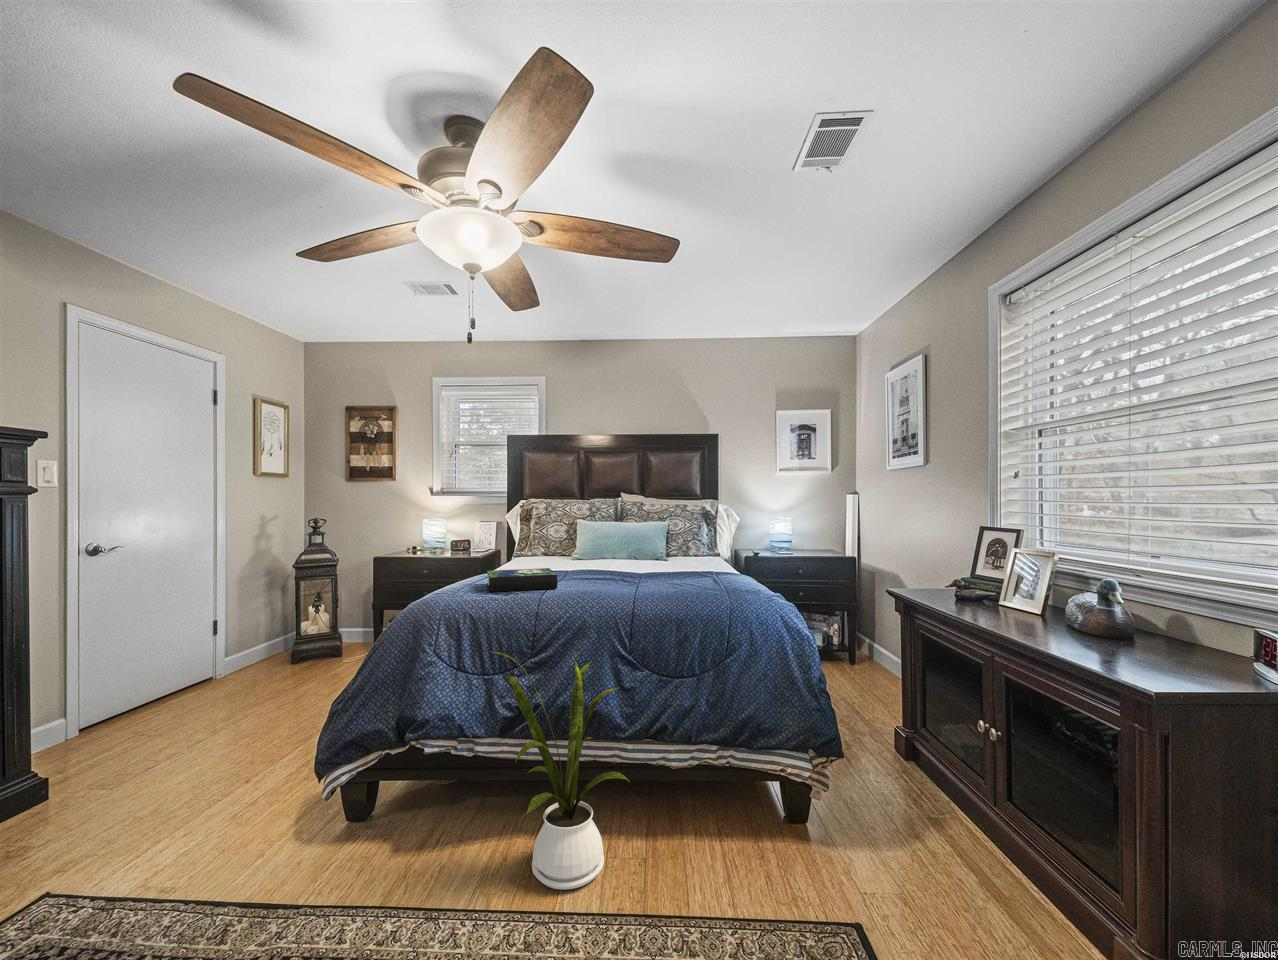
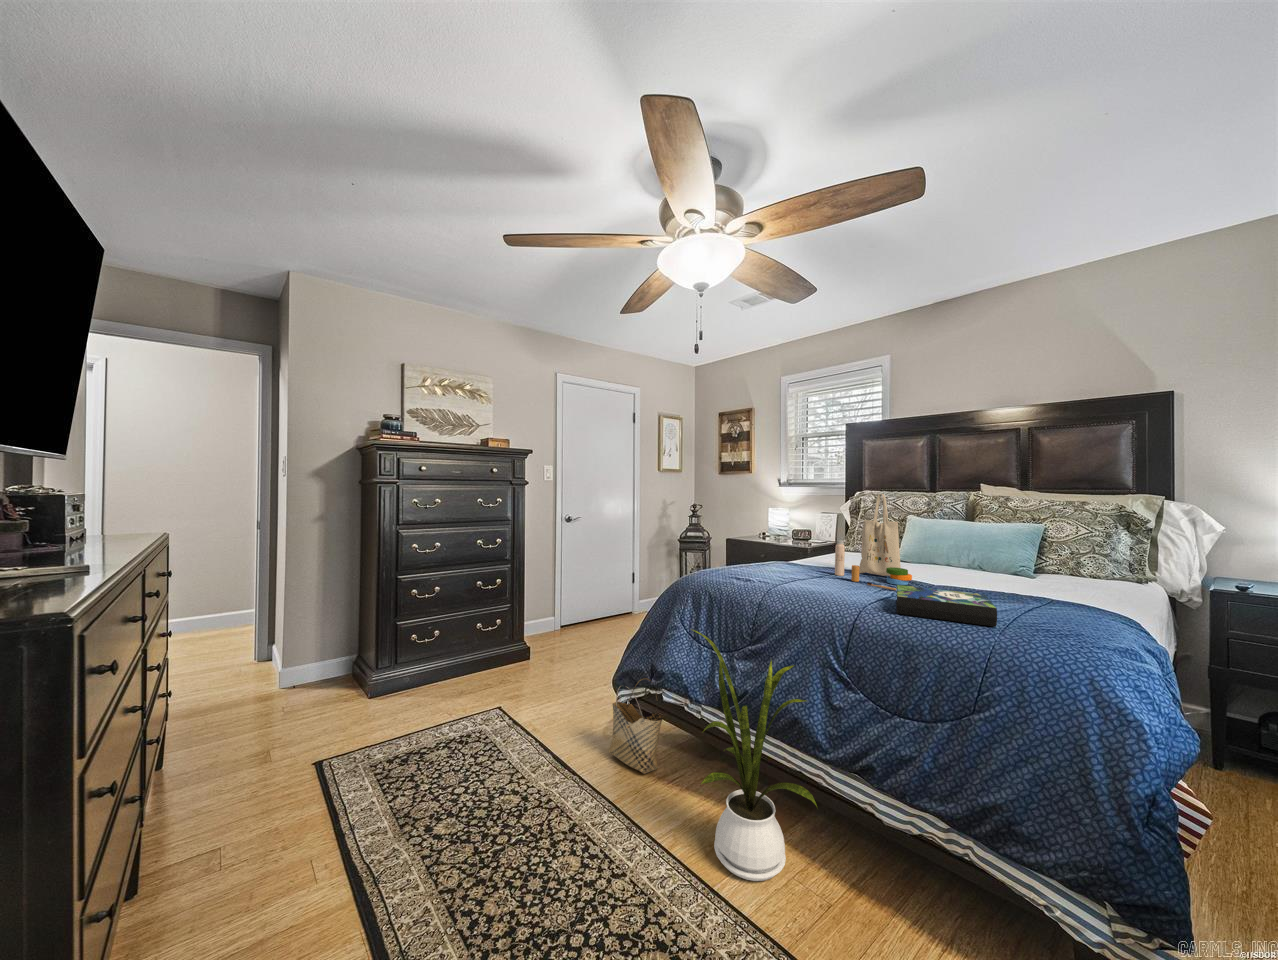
tote bag: none [563,495,629,580] -> present [835,494,912,590]
book: present [487,568,557,592] -> present [896,585,997,627]
woven basket: none [339,738,421,858] -> present [609,678,662,774]

